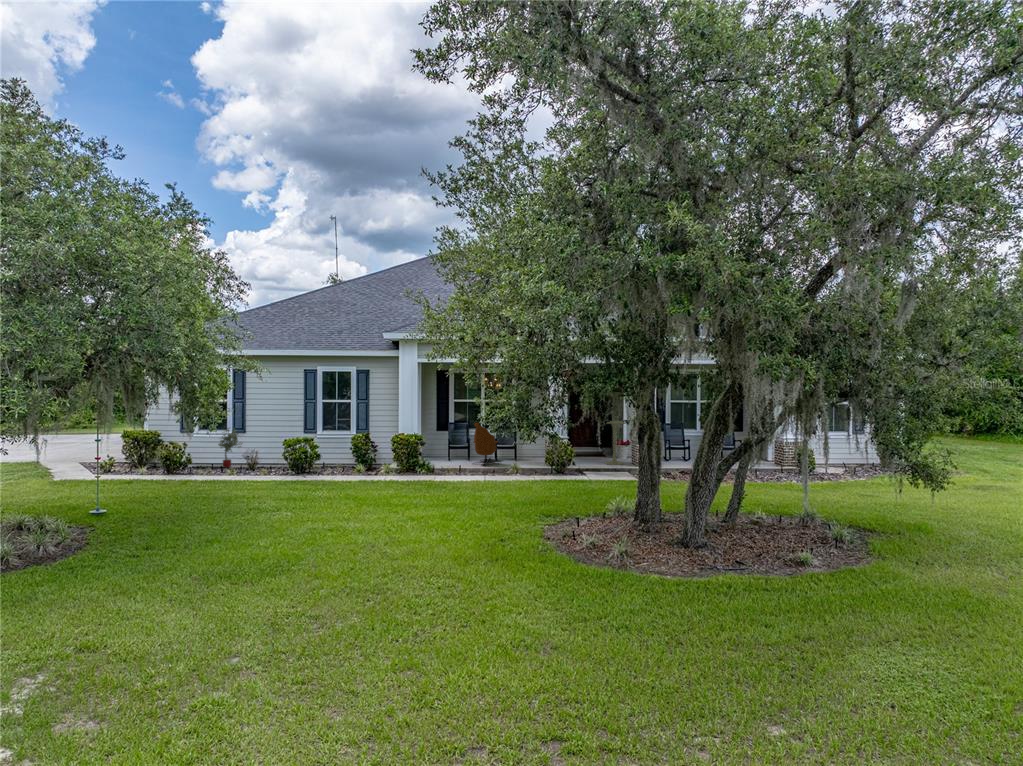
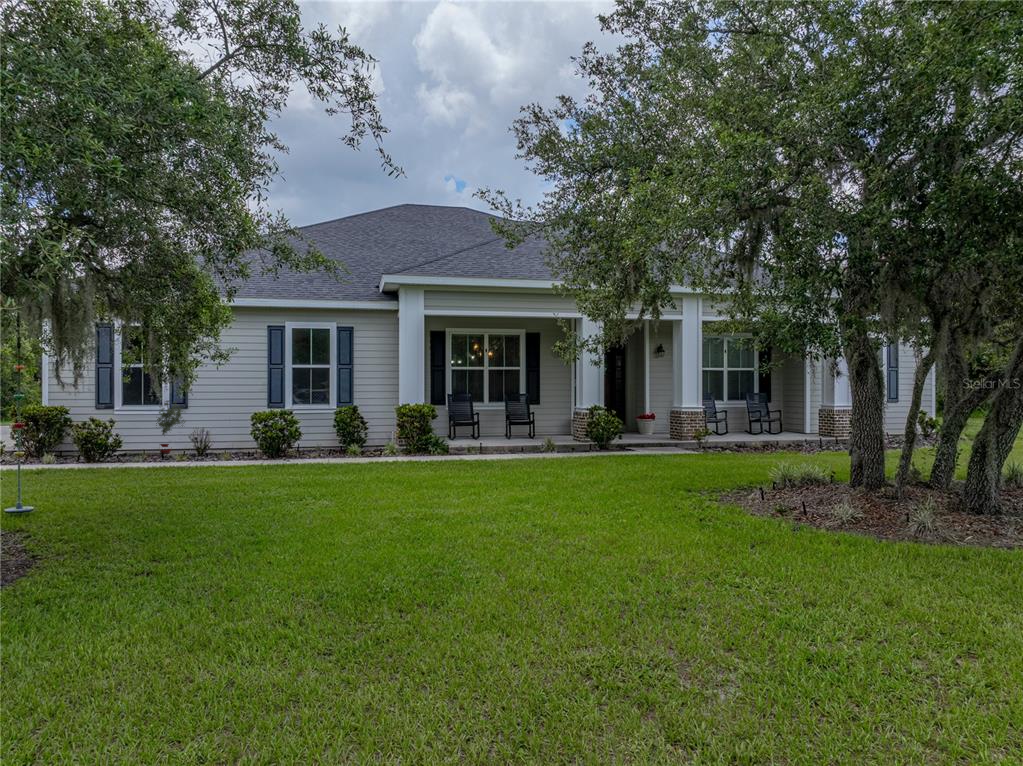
pedestal table: present [605,421,626,465] -> none [627,391,659,441]
lounge chair: present [474,423,498,465] -> none [482,392,514,445]

